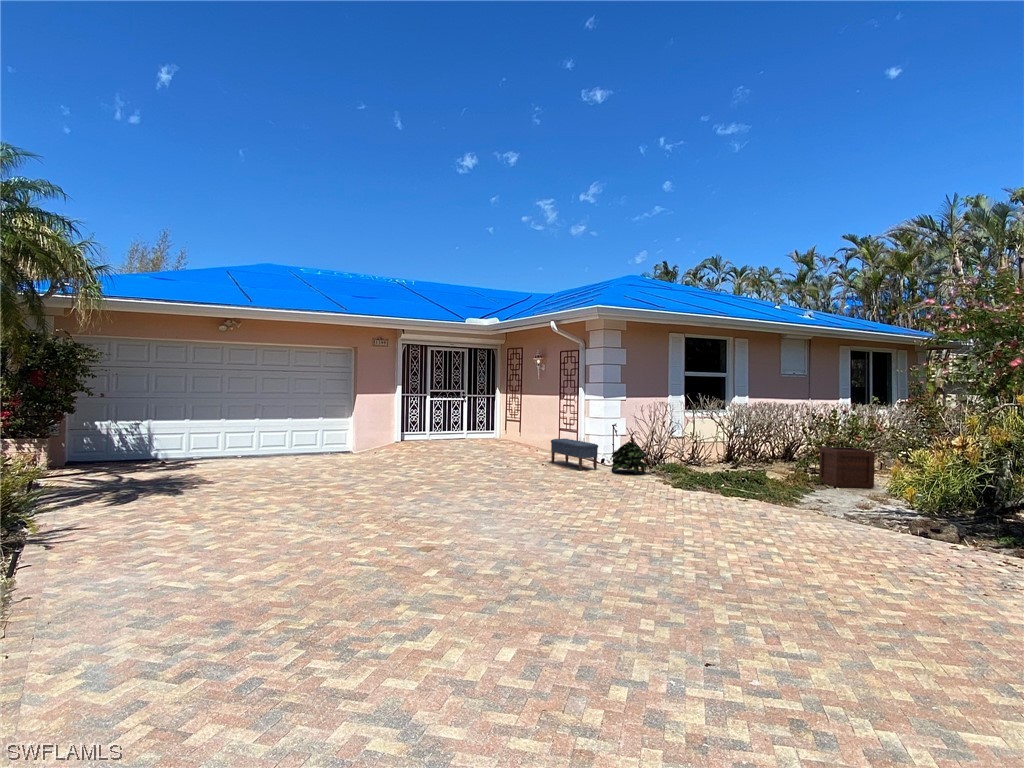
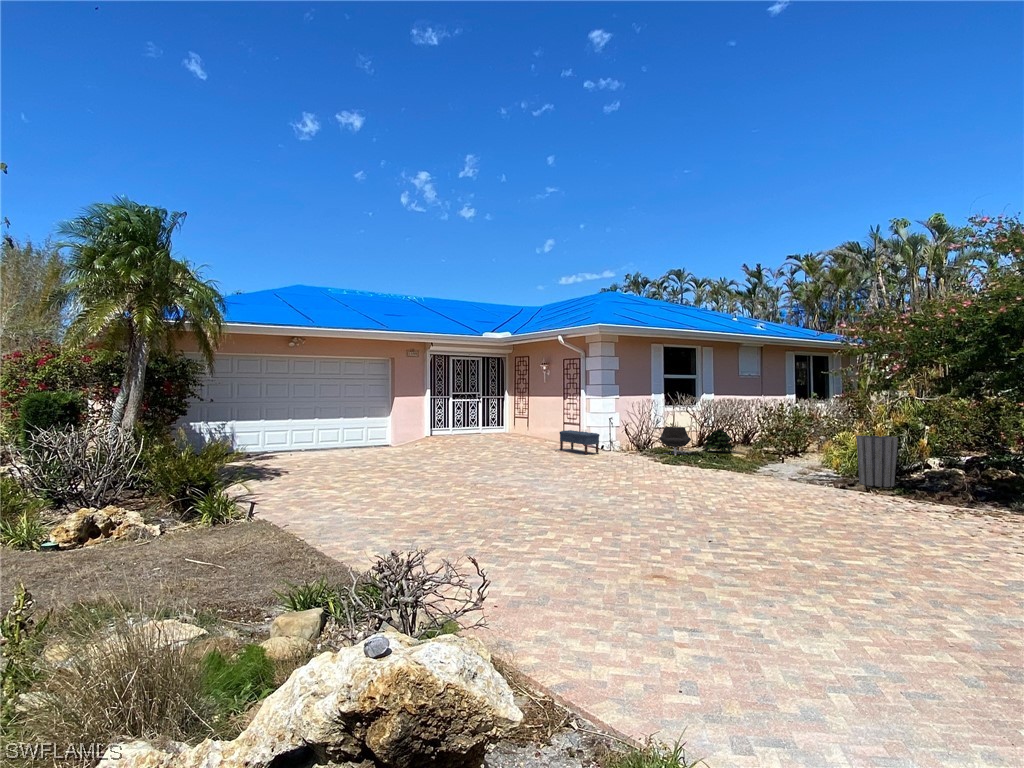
lounge chair: none [674,436,715,474] -> present [659,427,691,456]
potted plant: present [611,442,647,474] -> present [705,429,733,452]
wooden crate: present [819,447,875,488] -> none [771,432,812,462]
trash can: none [942,460,1005,536] -> present [856,435,898,487]

